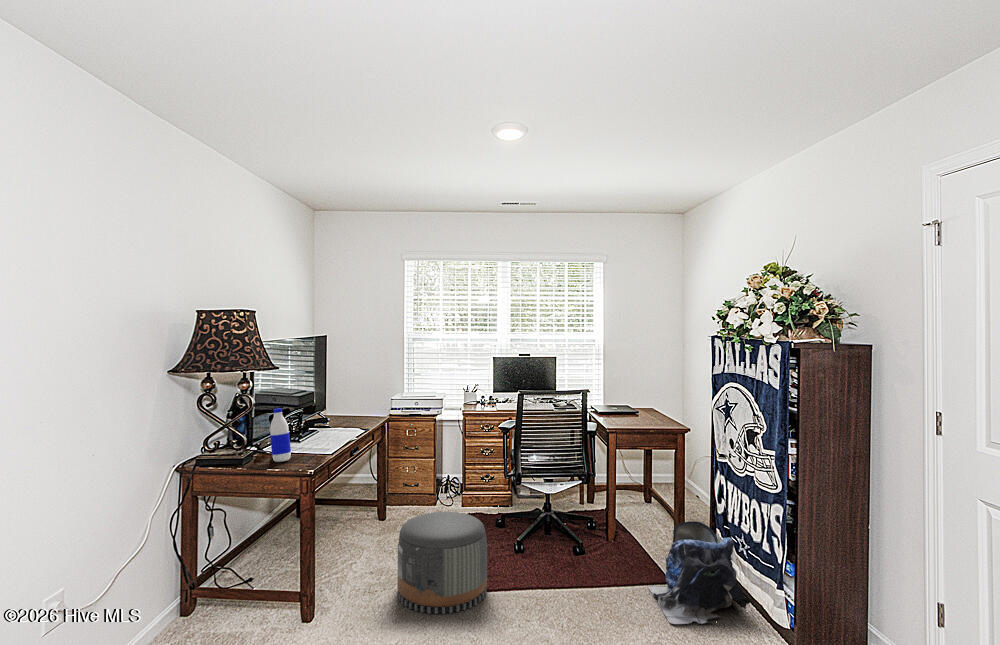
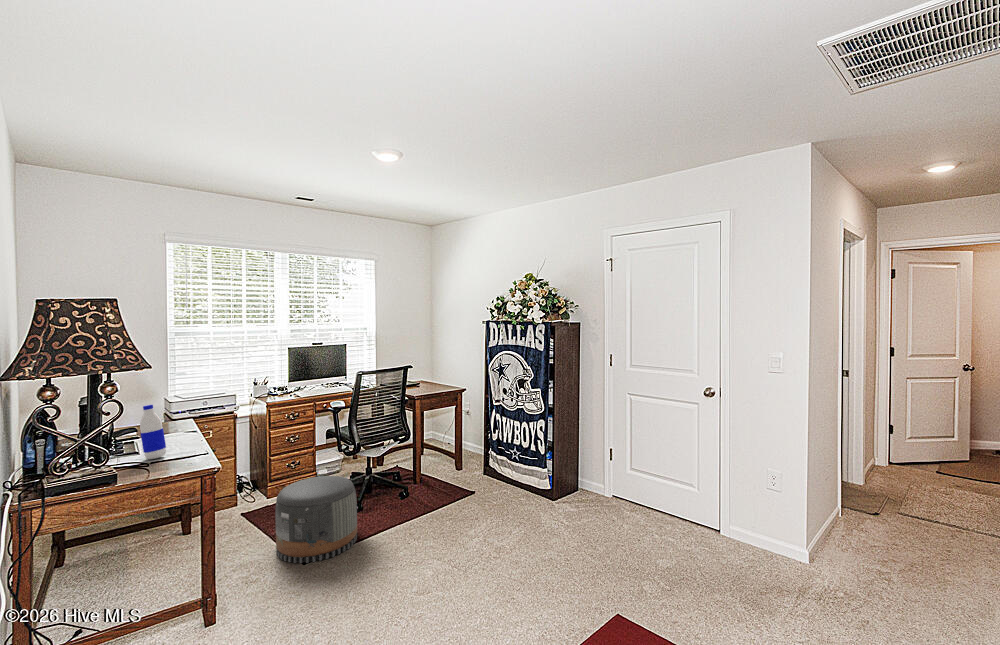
backpack: present [648,521,750,624] -> none [463,445,530,511]

